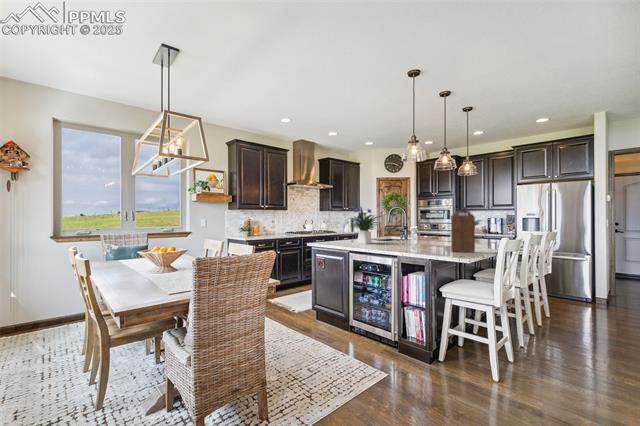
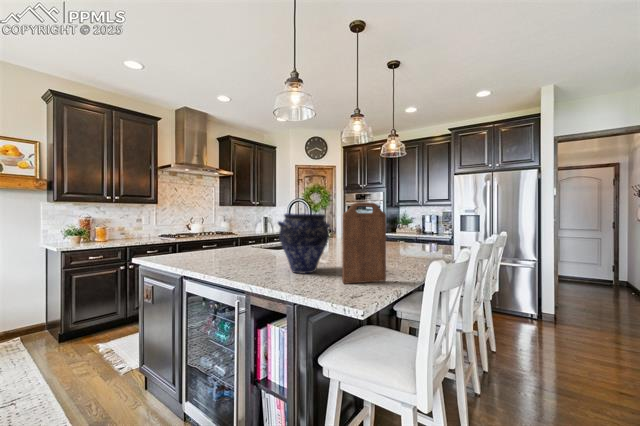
flower arrangement: present [350,207,381,244] -> none [185,195,251,262]
vase: none [409,216,438,249] -> present [278,213,330,273]

